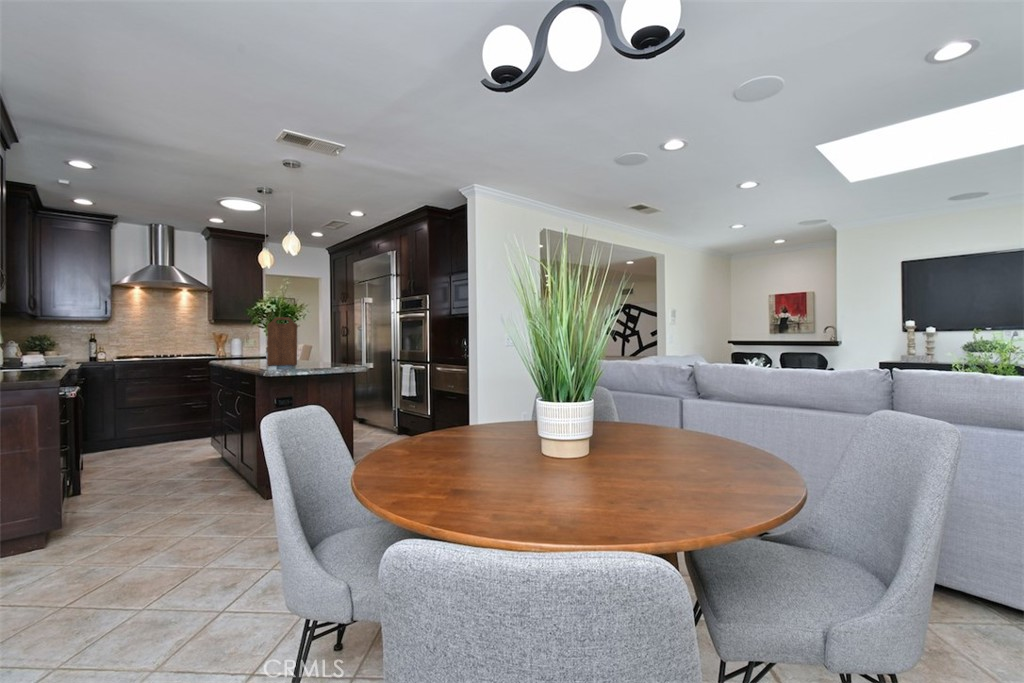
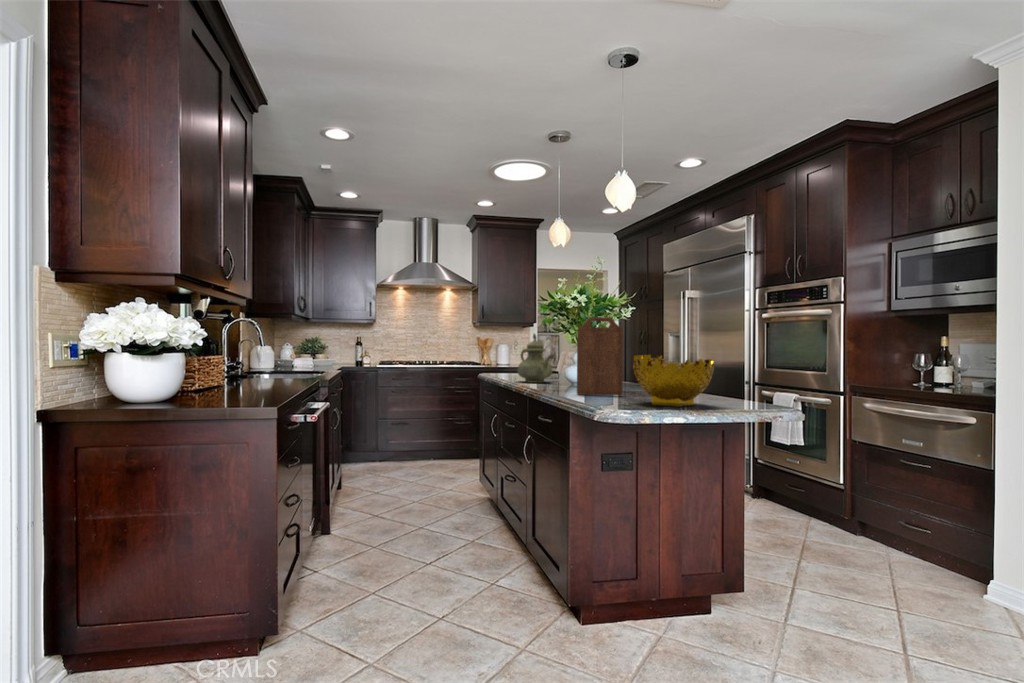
teapot: none [236,328,263,363] -> present [518,334,554,383]
decorative bowl: none [295,340,340,367] -> present [633,355,714,407]

